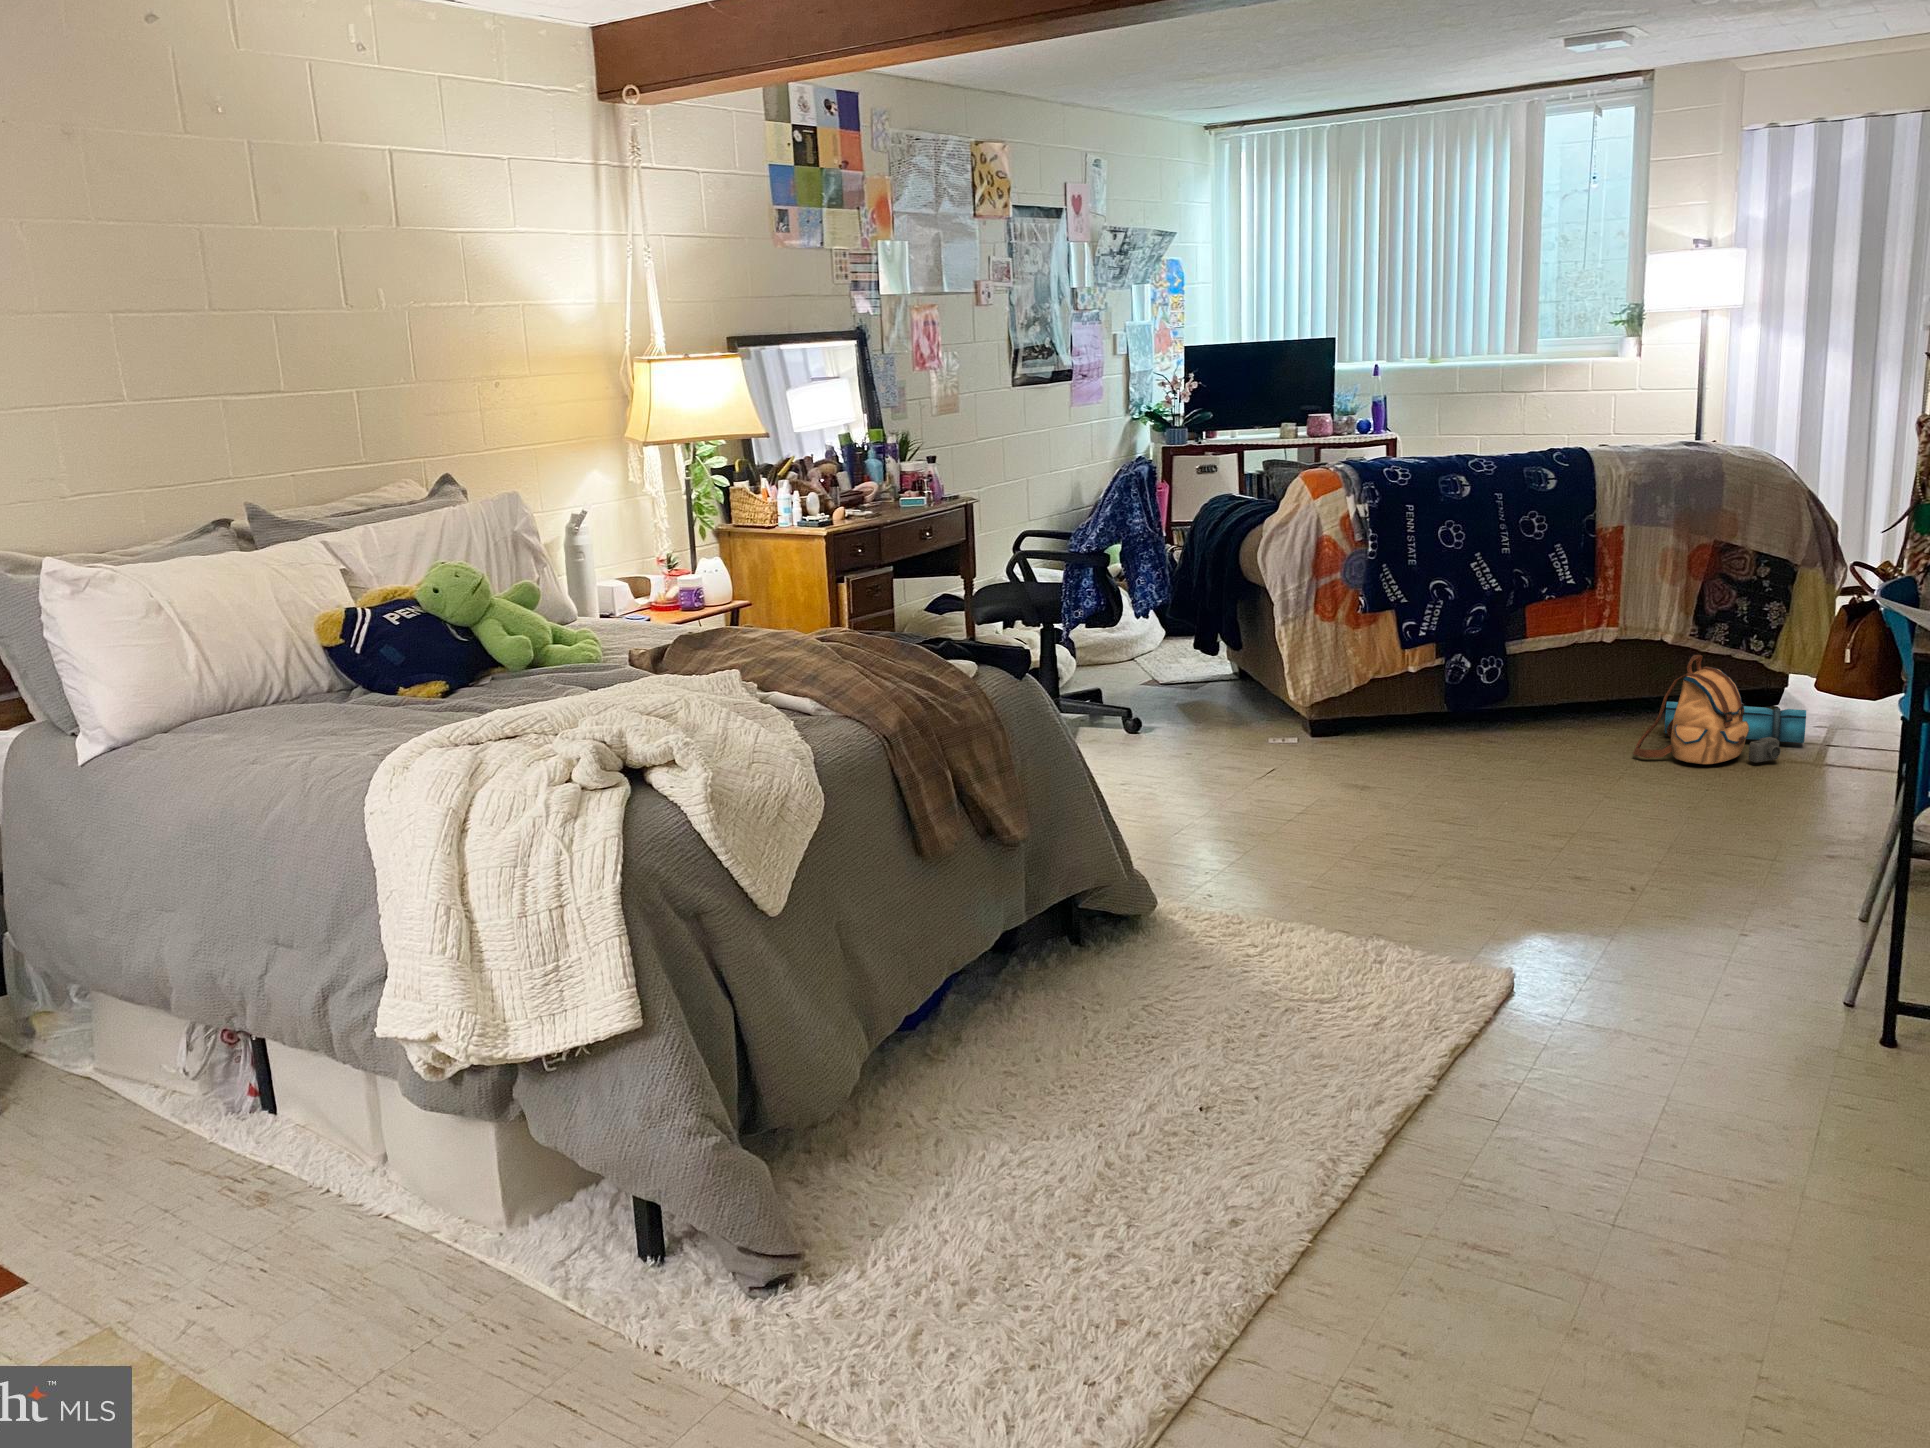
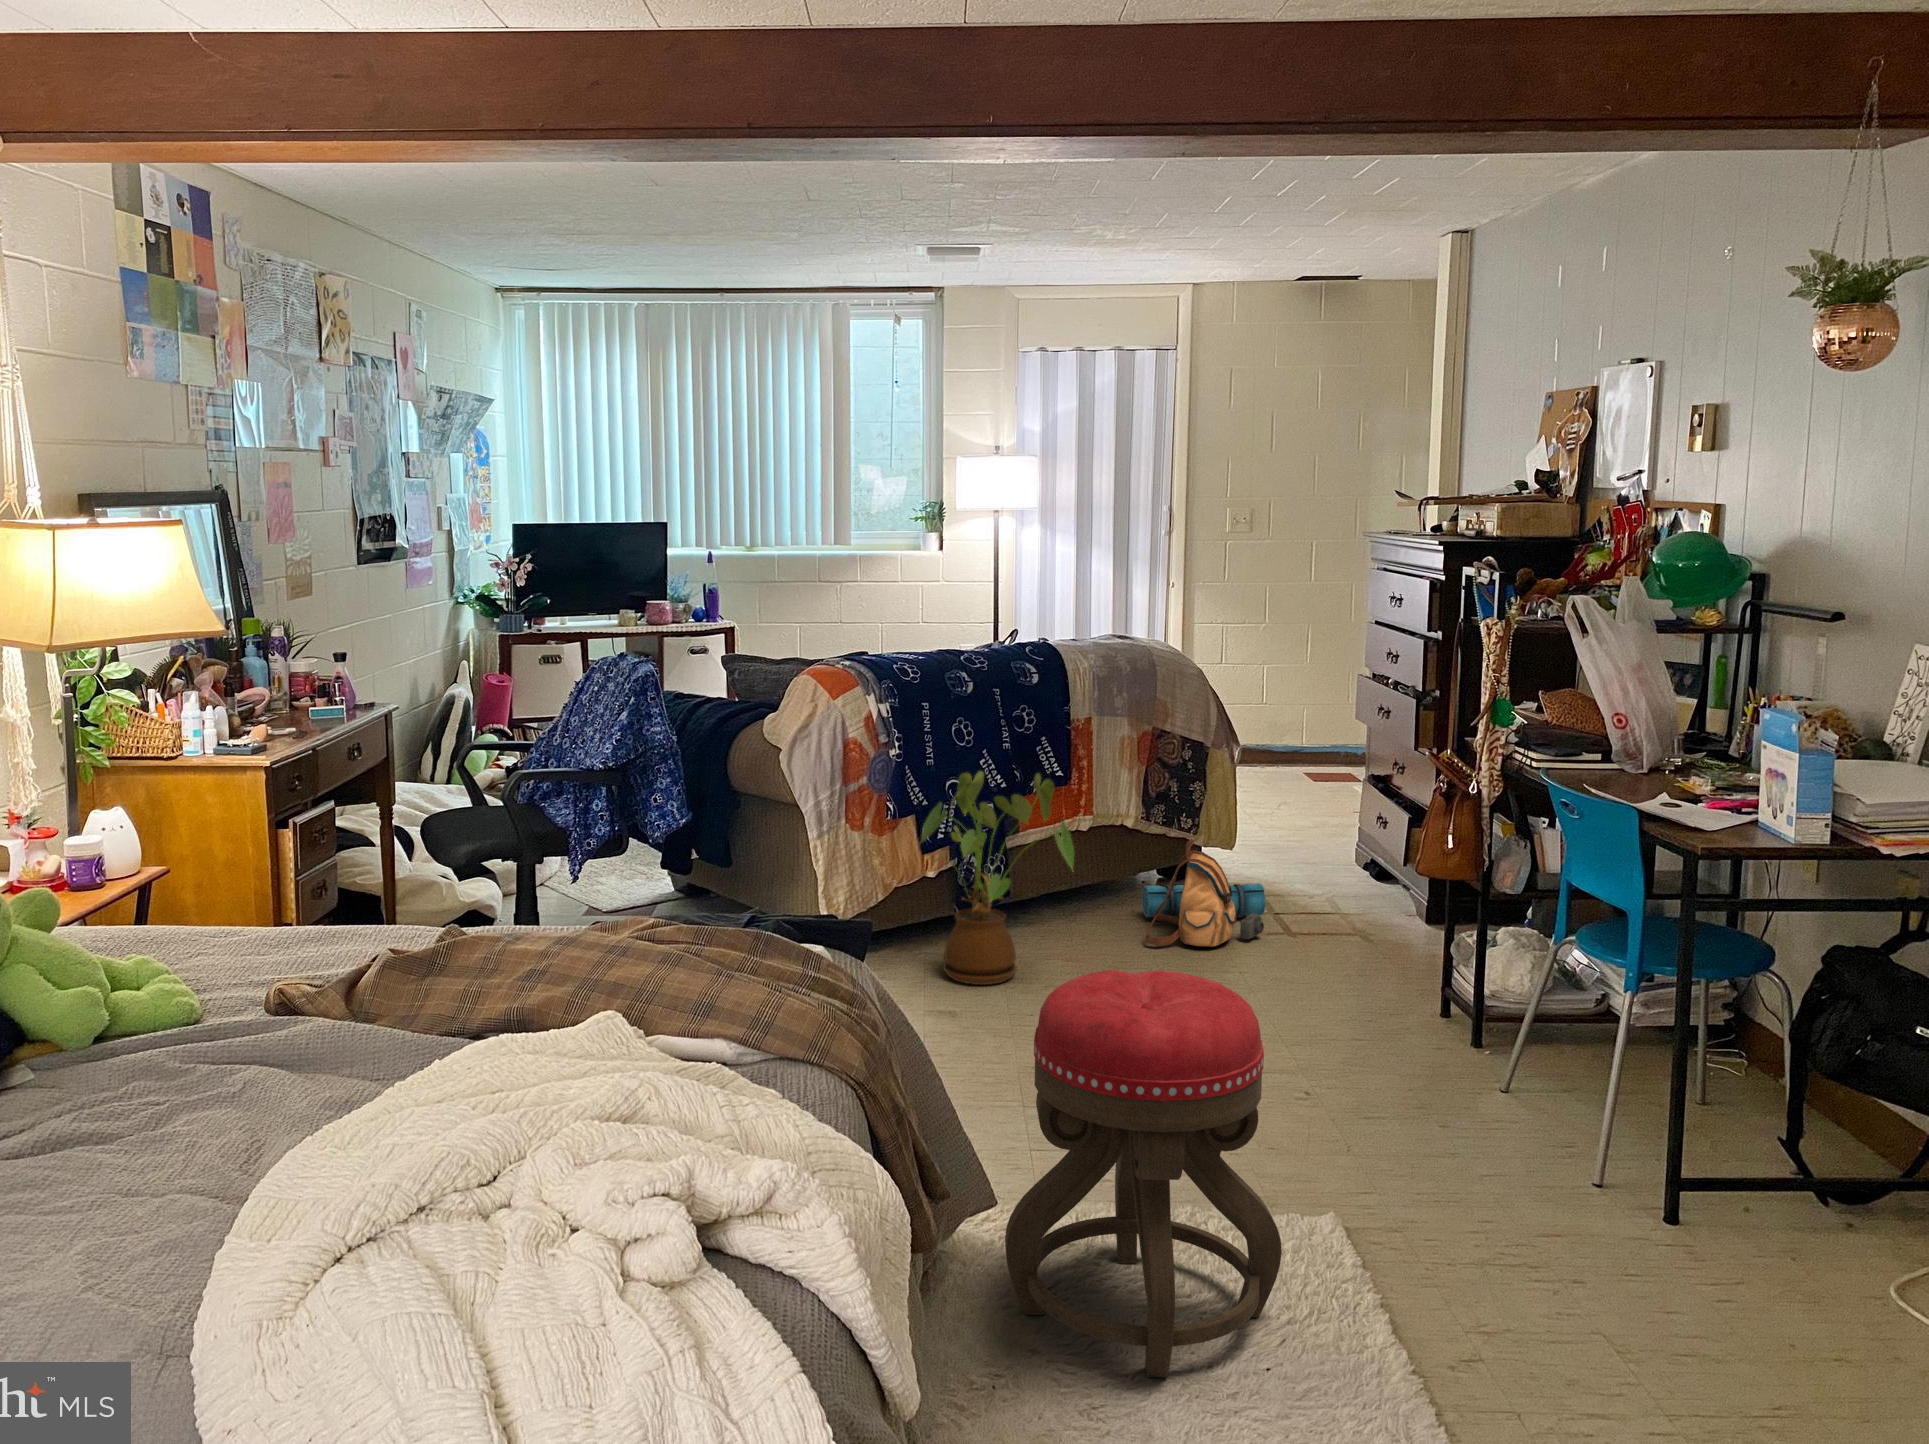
house plant: none [1364,572,1522,771] -> present [921,771,1074,985]
ottoman: none [1166,718,1392,1040] -> present [1005,970,1282,1377]

